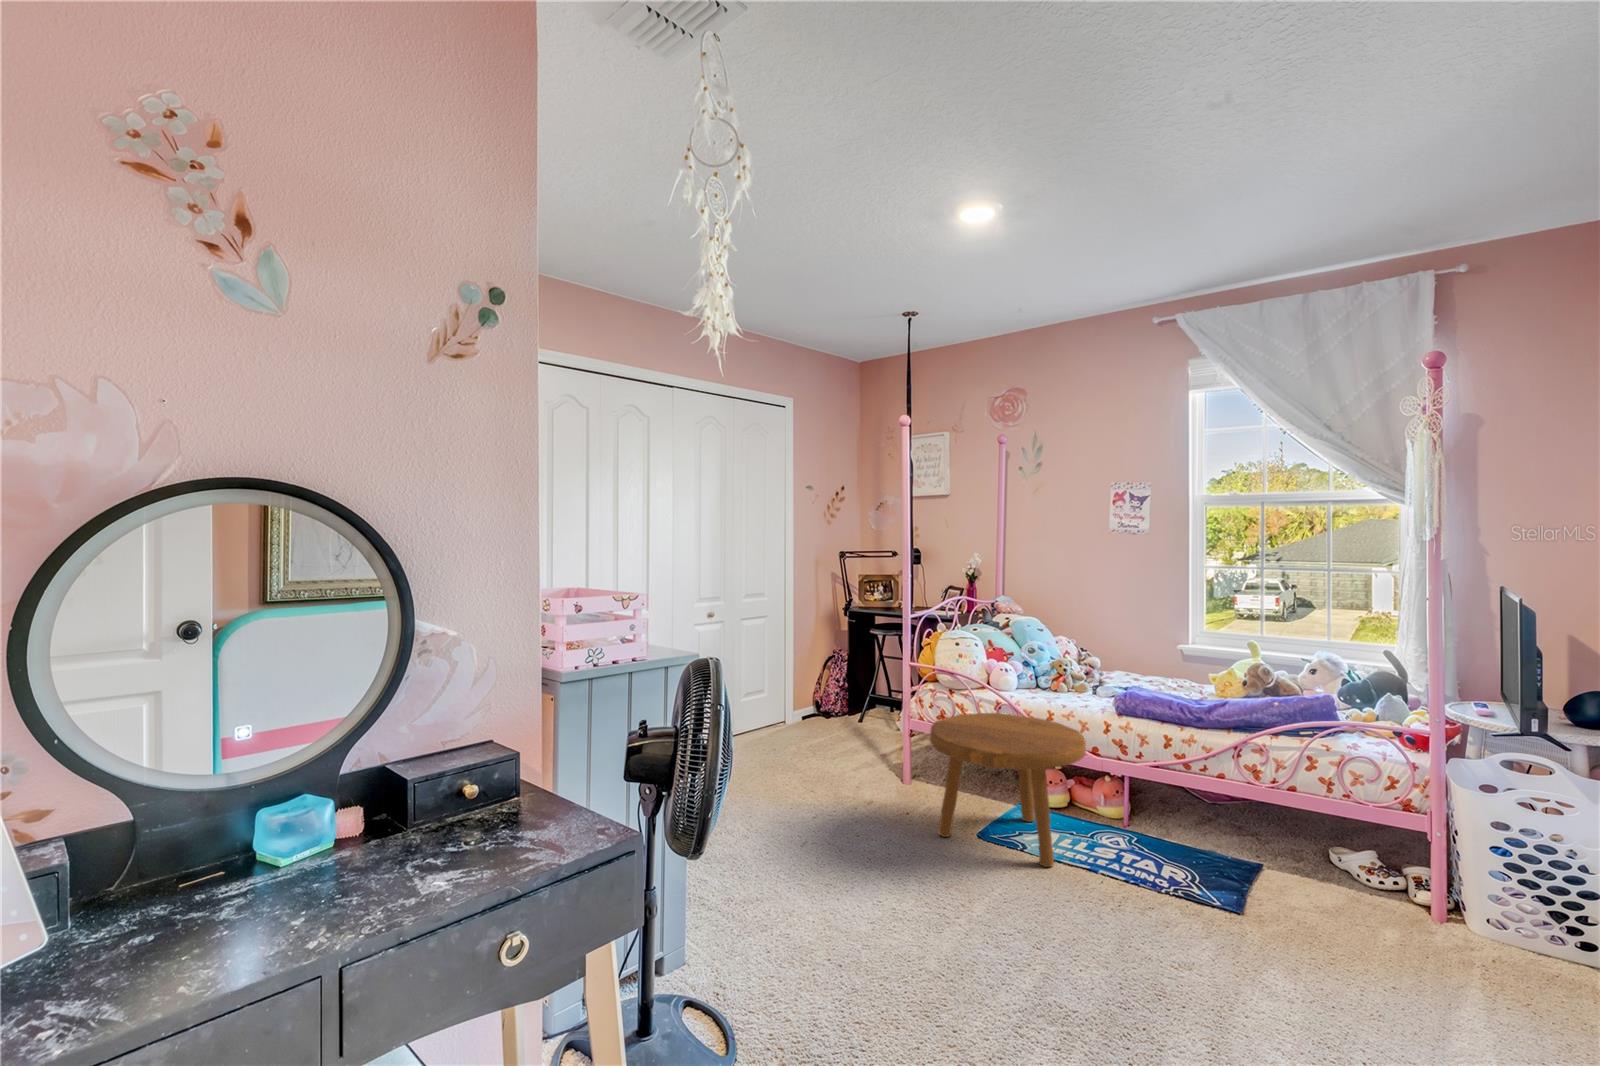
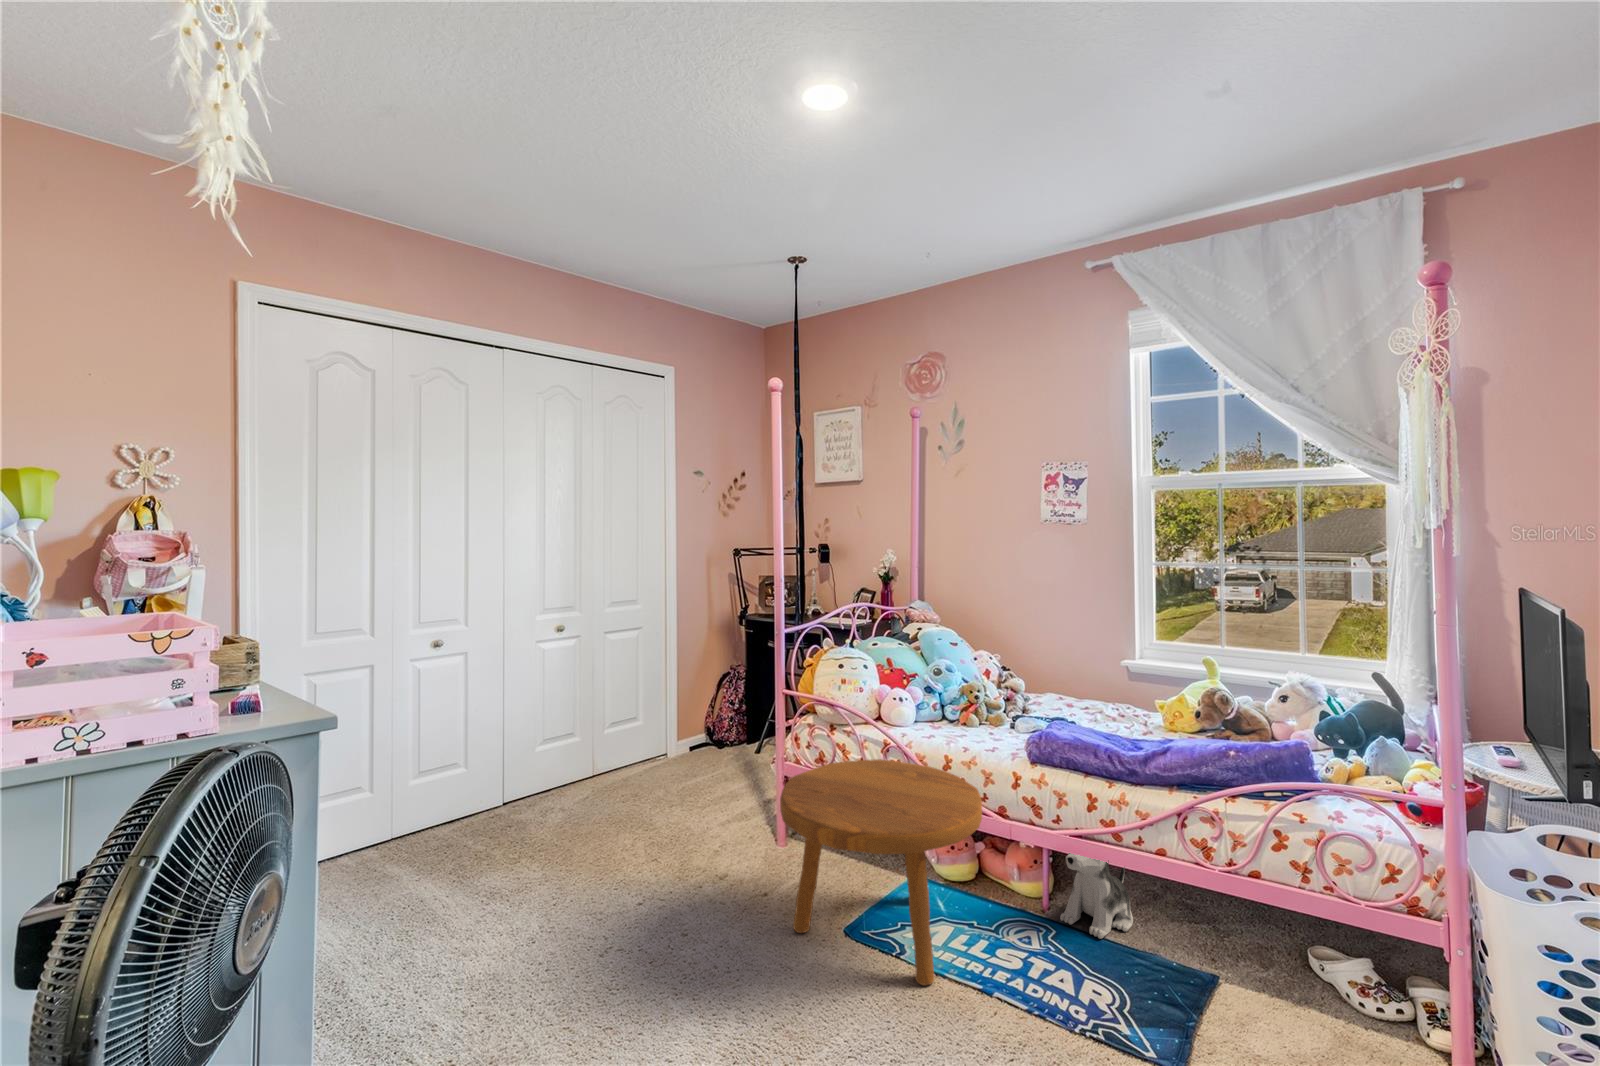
plush toy: none [1141,761,1197,844] -> present [1060,853,1133,939]

